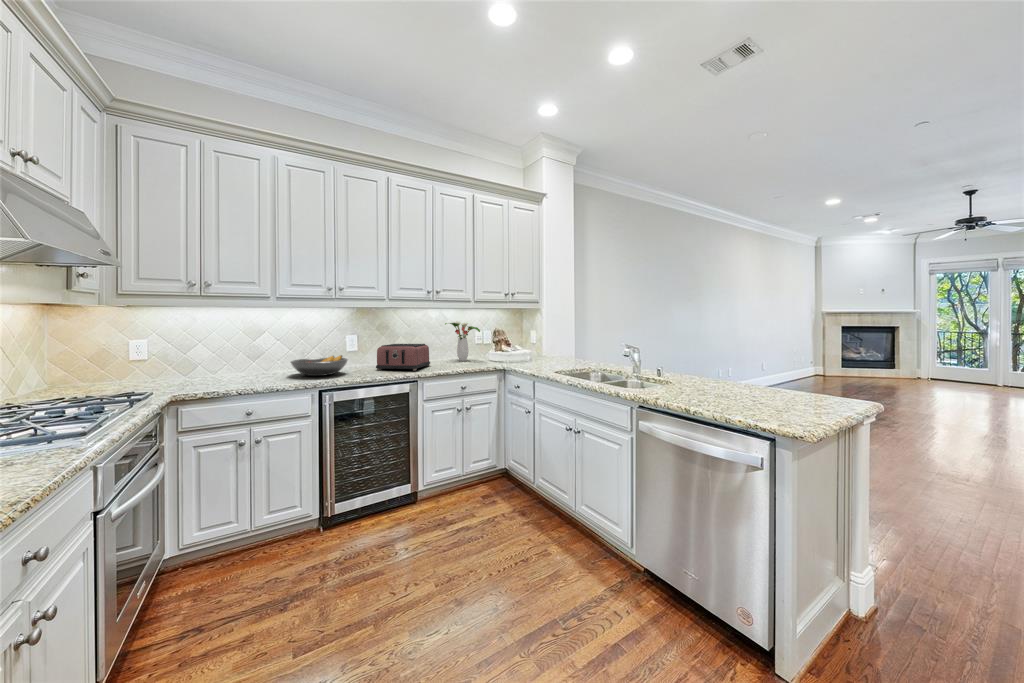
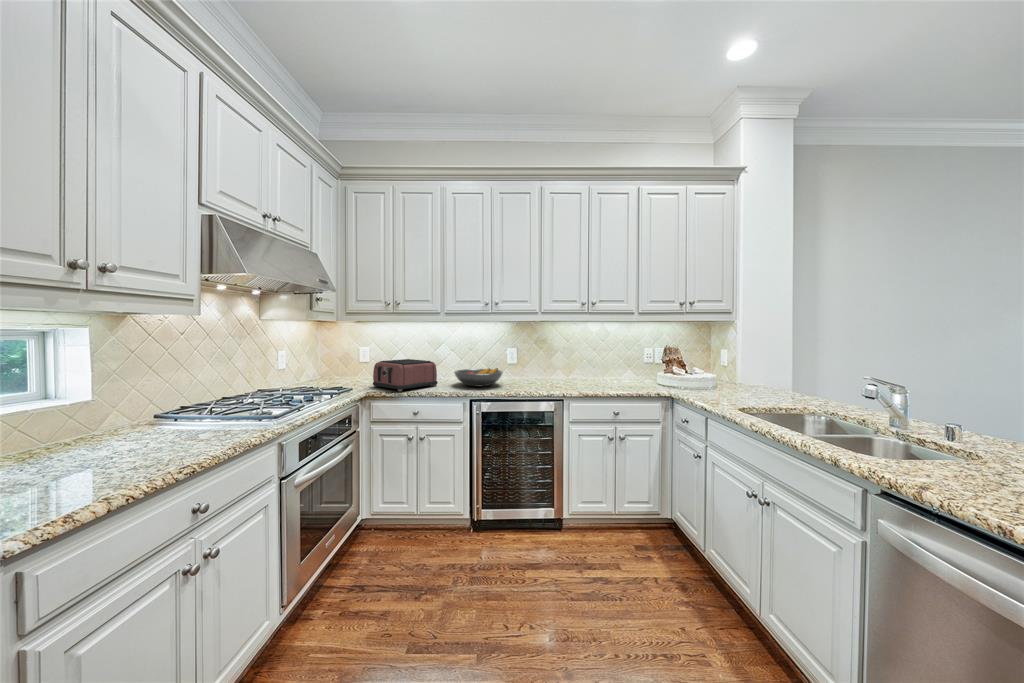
flower arrangement: present [445,321,480,361] -> none [607,336,647,381]
toaster: present [376,344,430,371] -> present [373,359,438,391]

